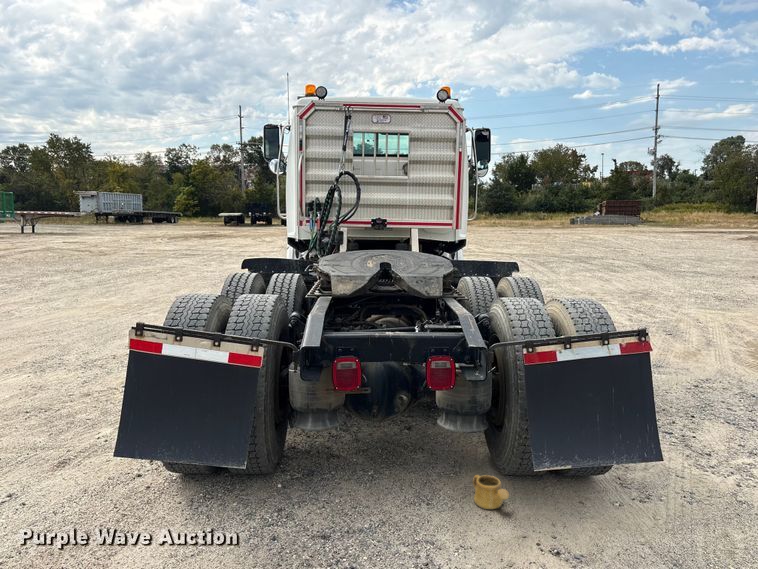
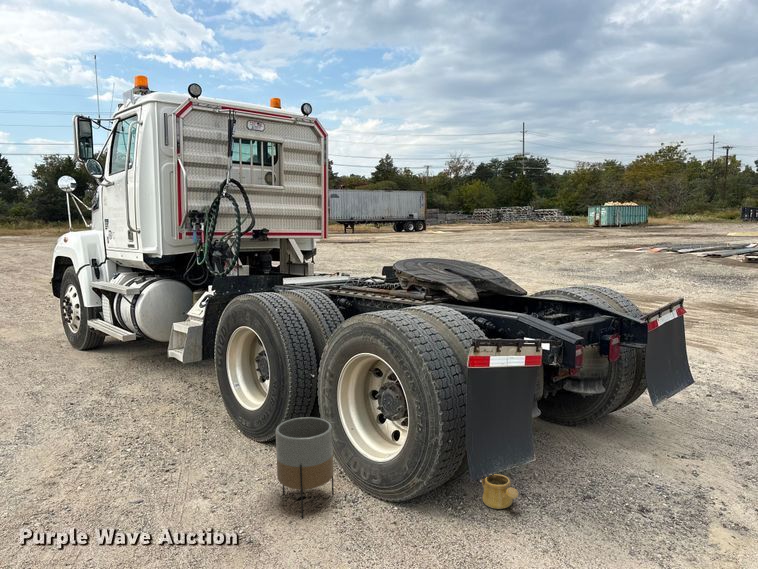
planter: none [276,419,331,518] -> present [276,417,334,518]

